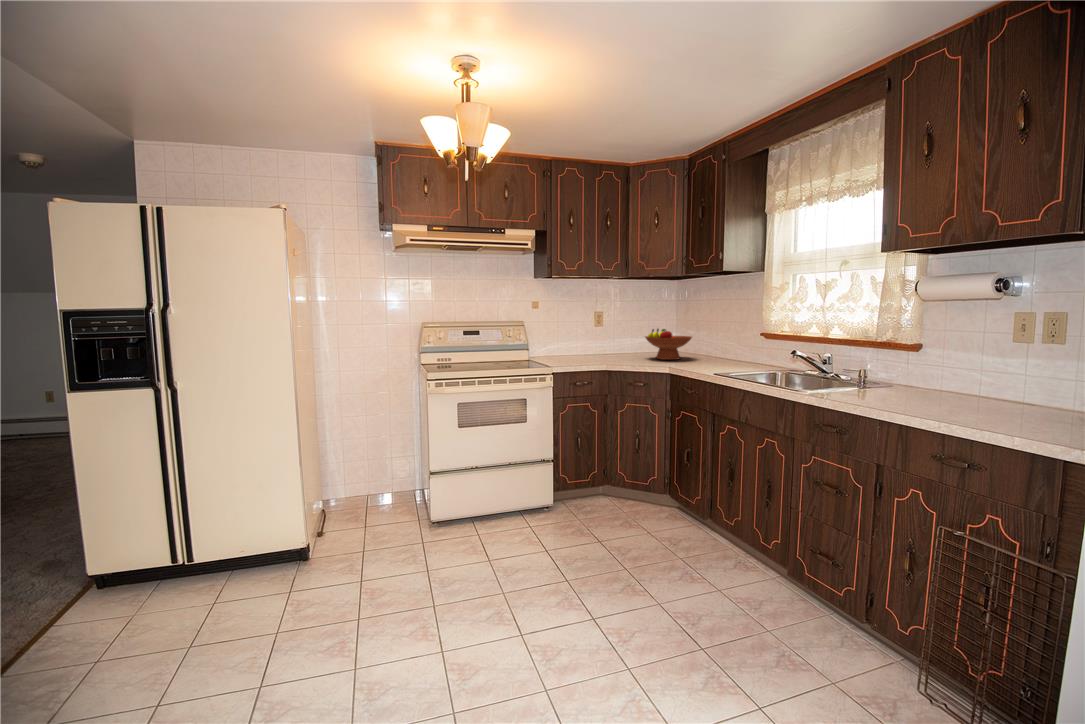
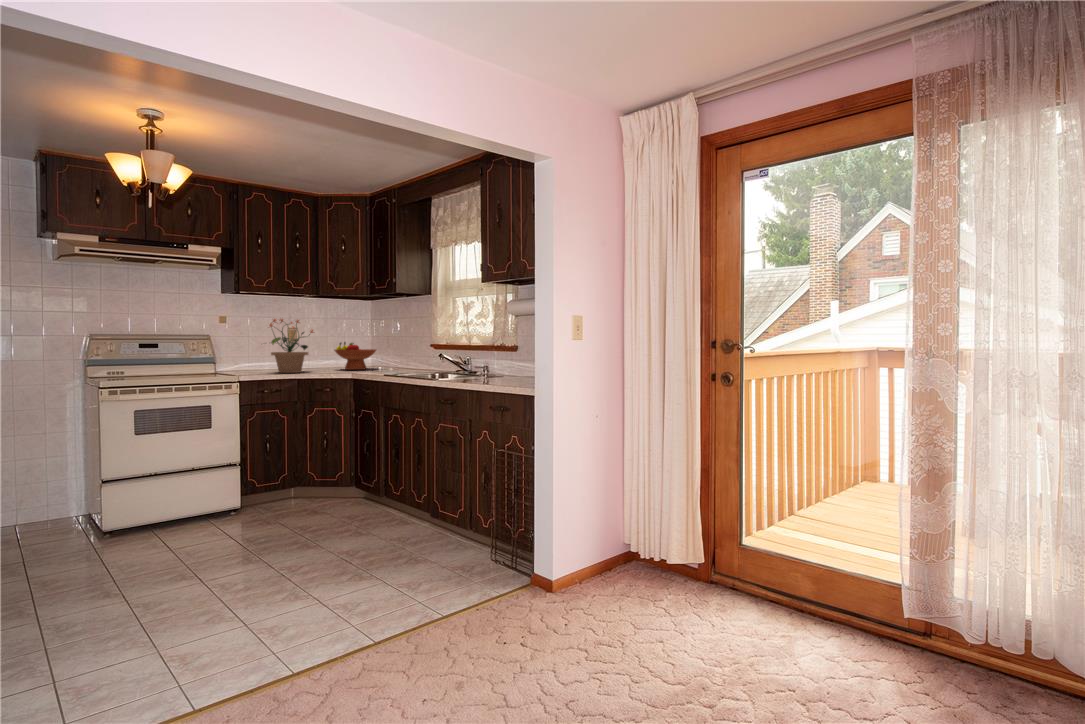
potted plant: none [571,302,627,363] -> present [269,319,313,373]

